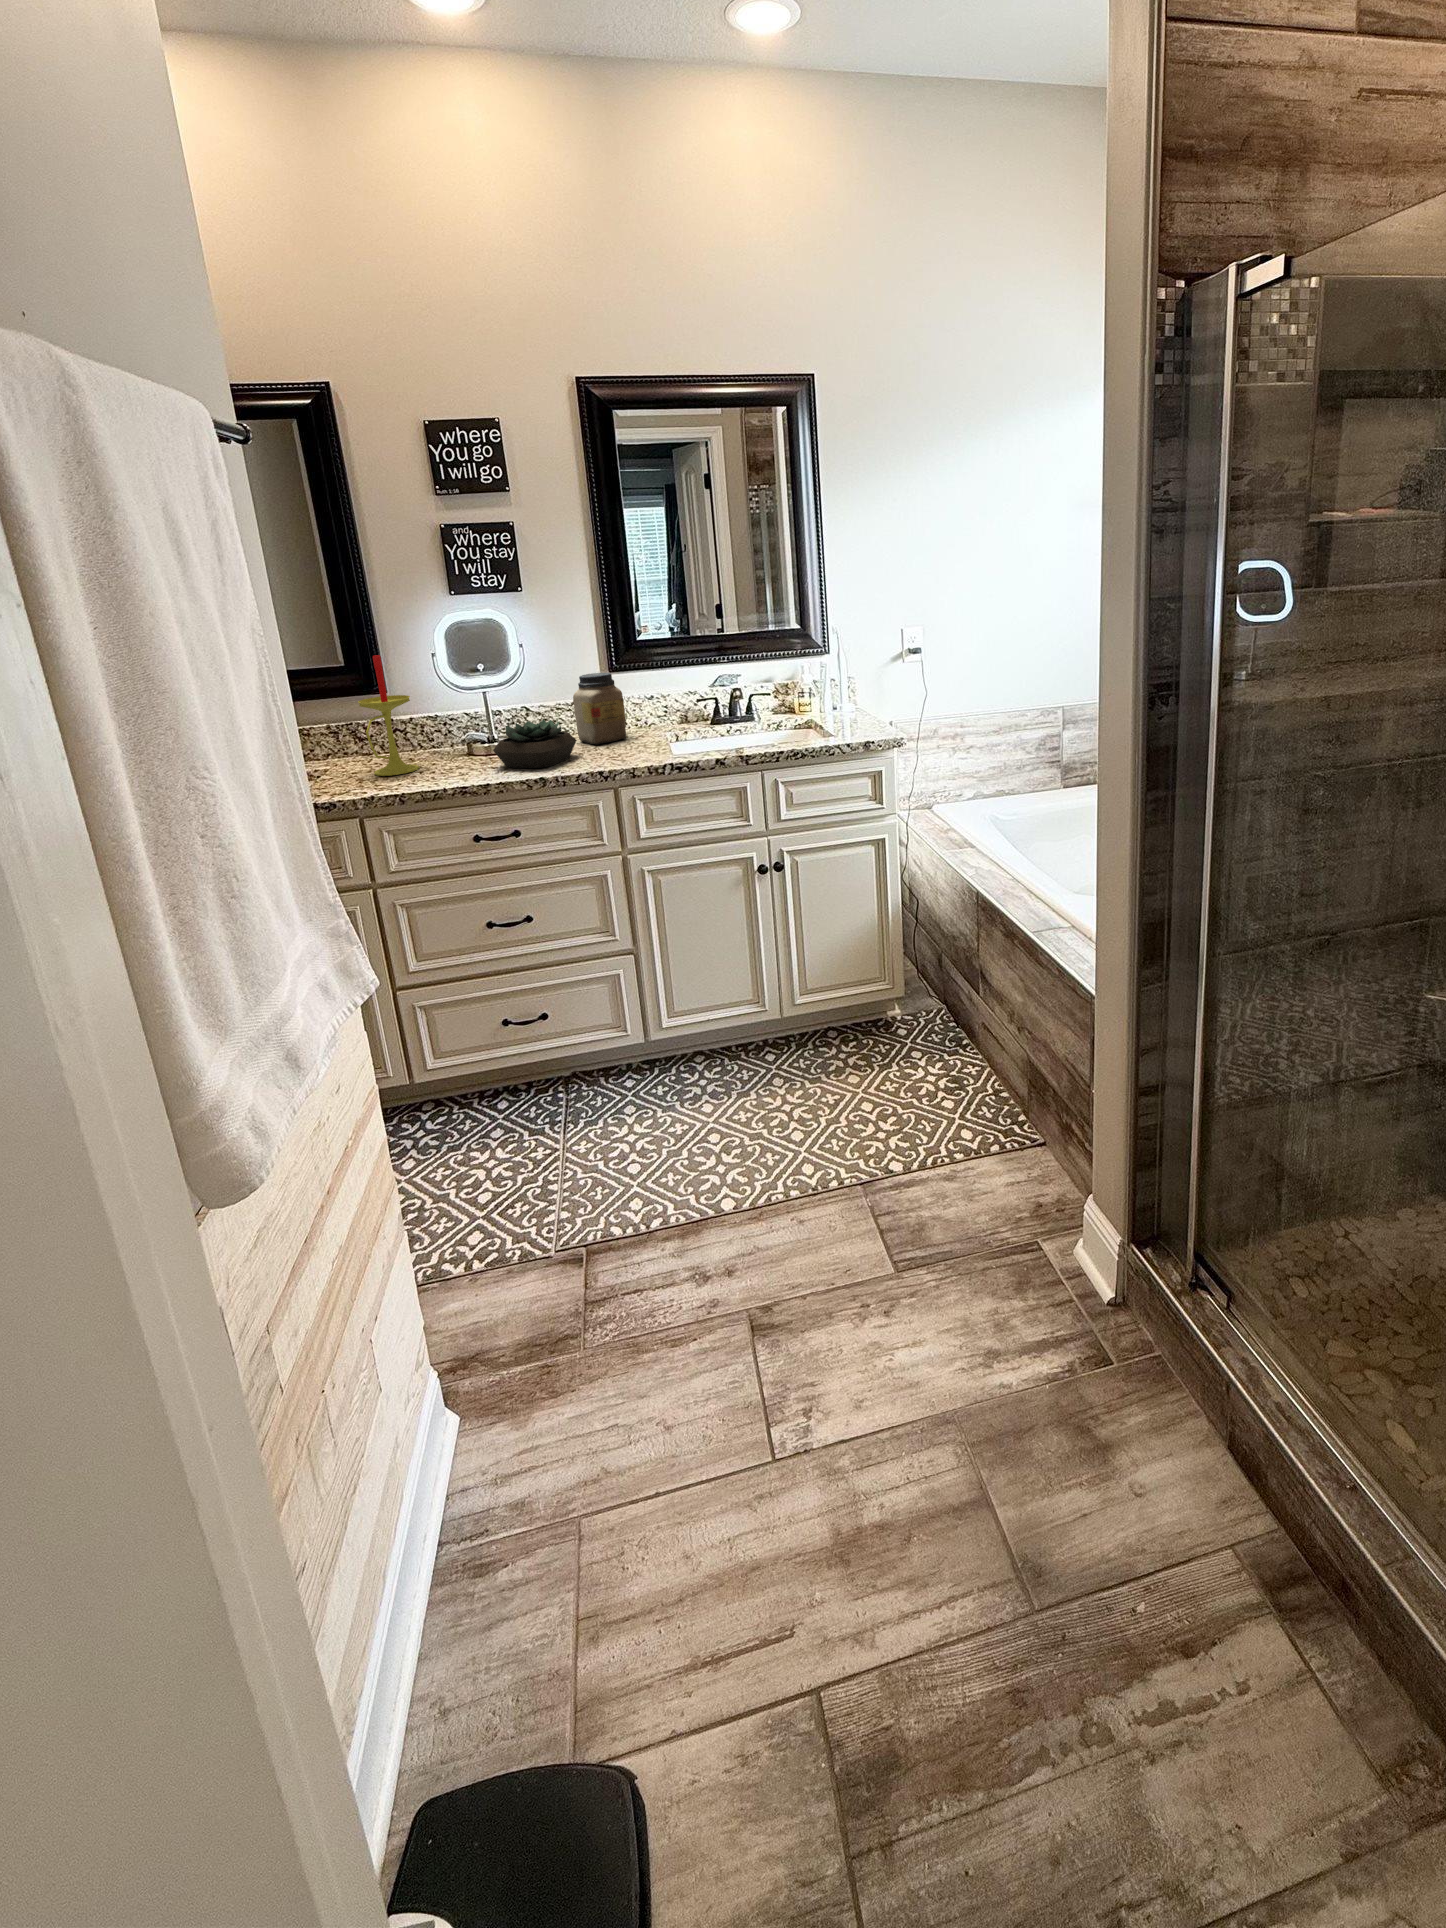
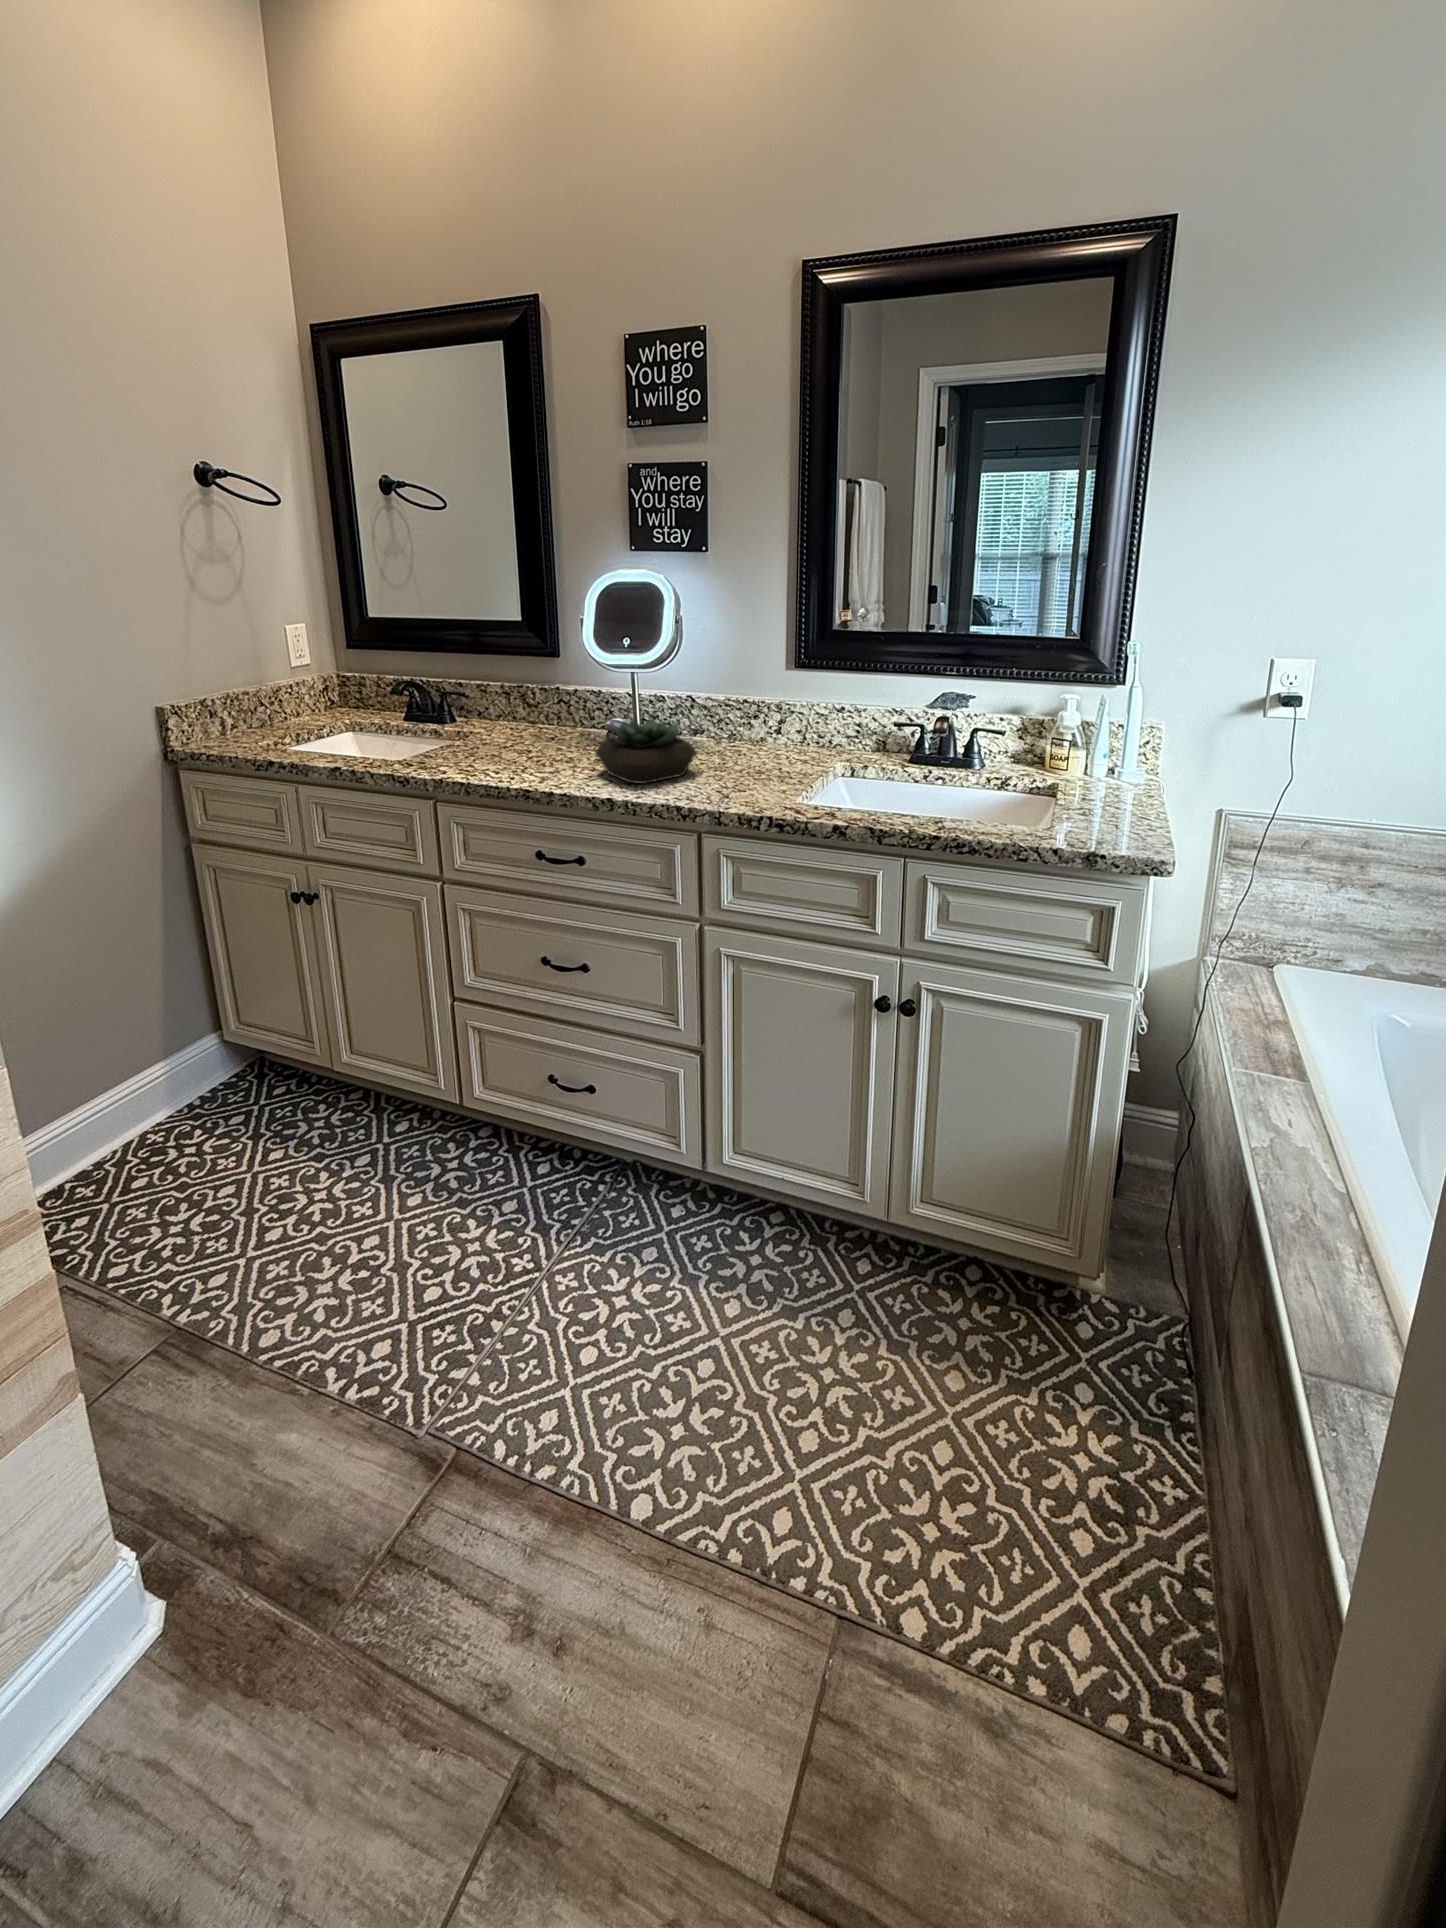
candle: present [358,655,419,776] -> none [480,612,543,756]
jar: present [573,673,626,745] -> none [725,668,783,763]

